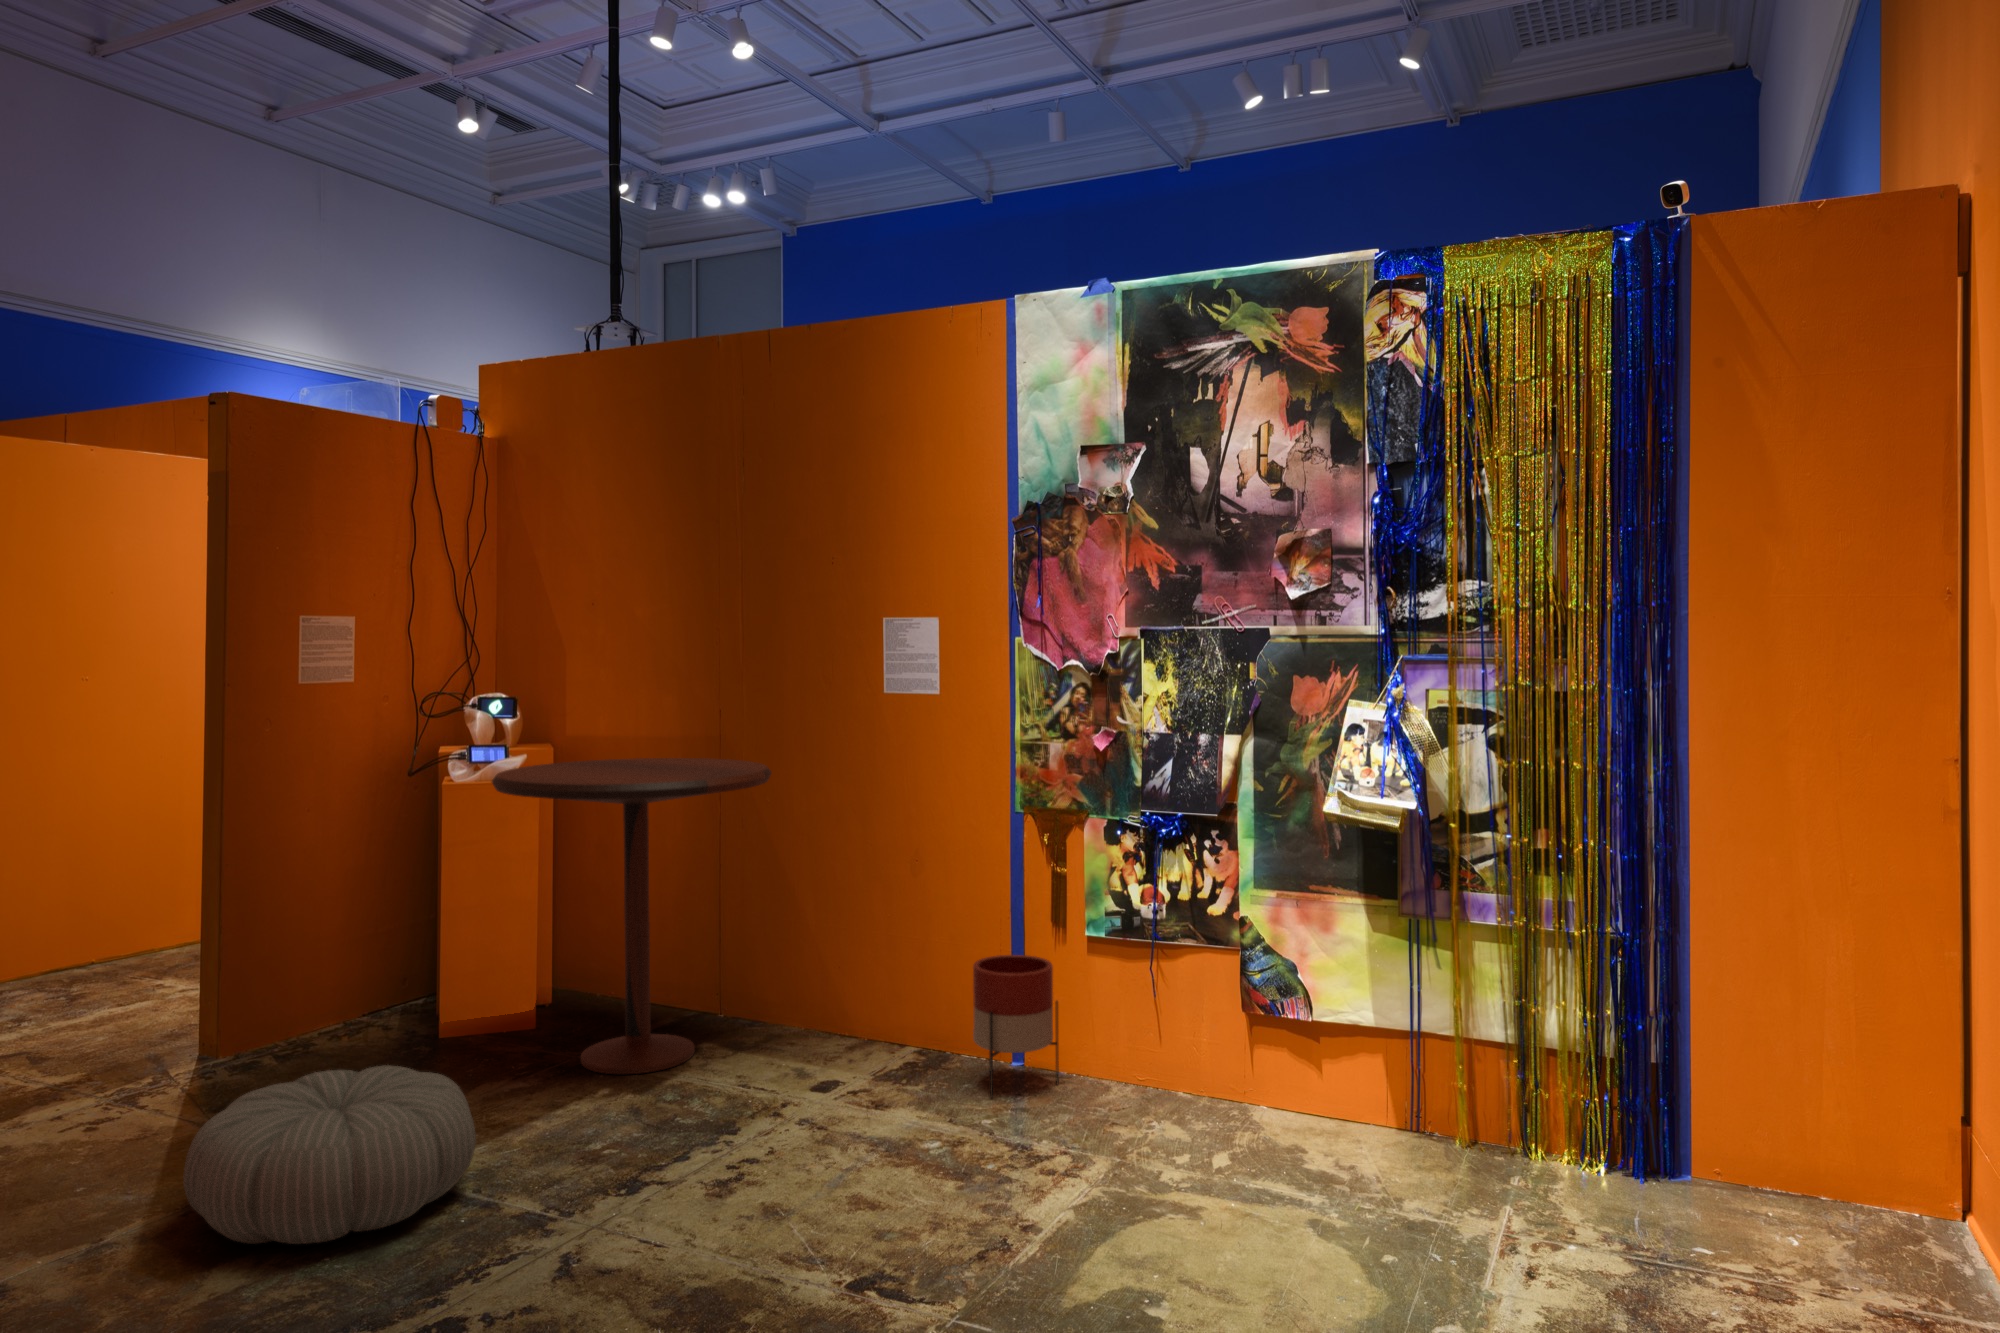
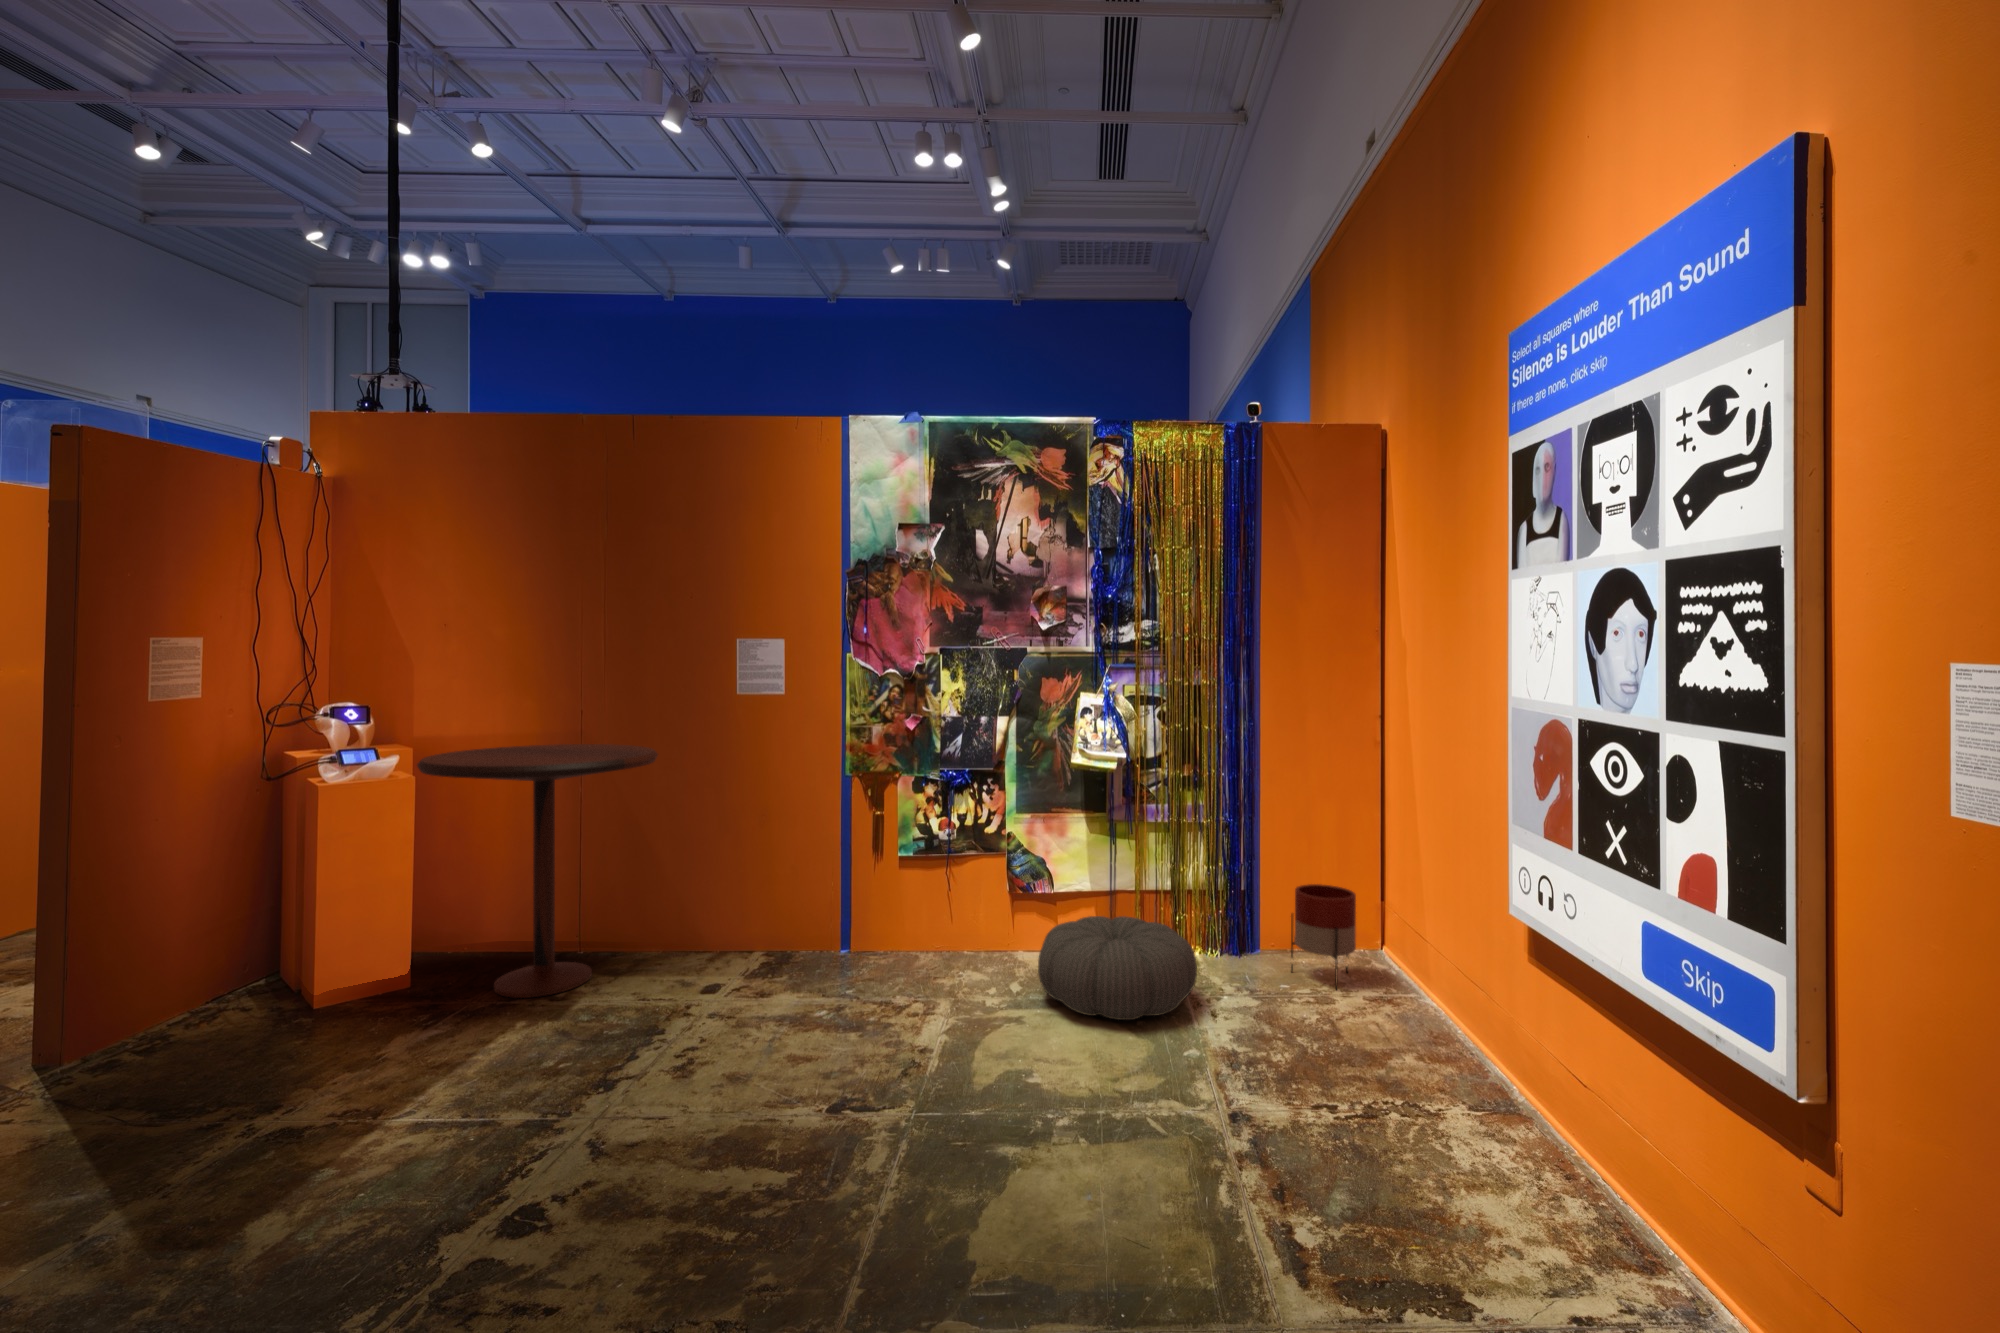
planter: present [973,955,1059,1098] -> present [1291,884,1356,989]
pouf: present [183,1065,476,1244] -> present [1038,916,1197,1020]

